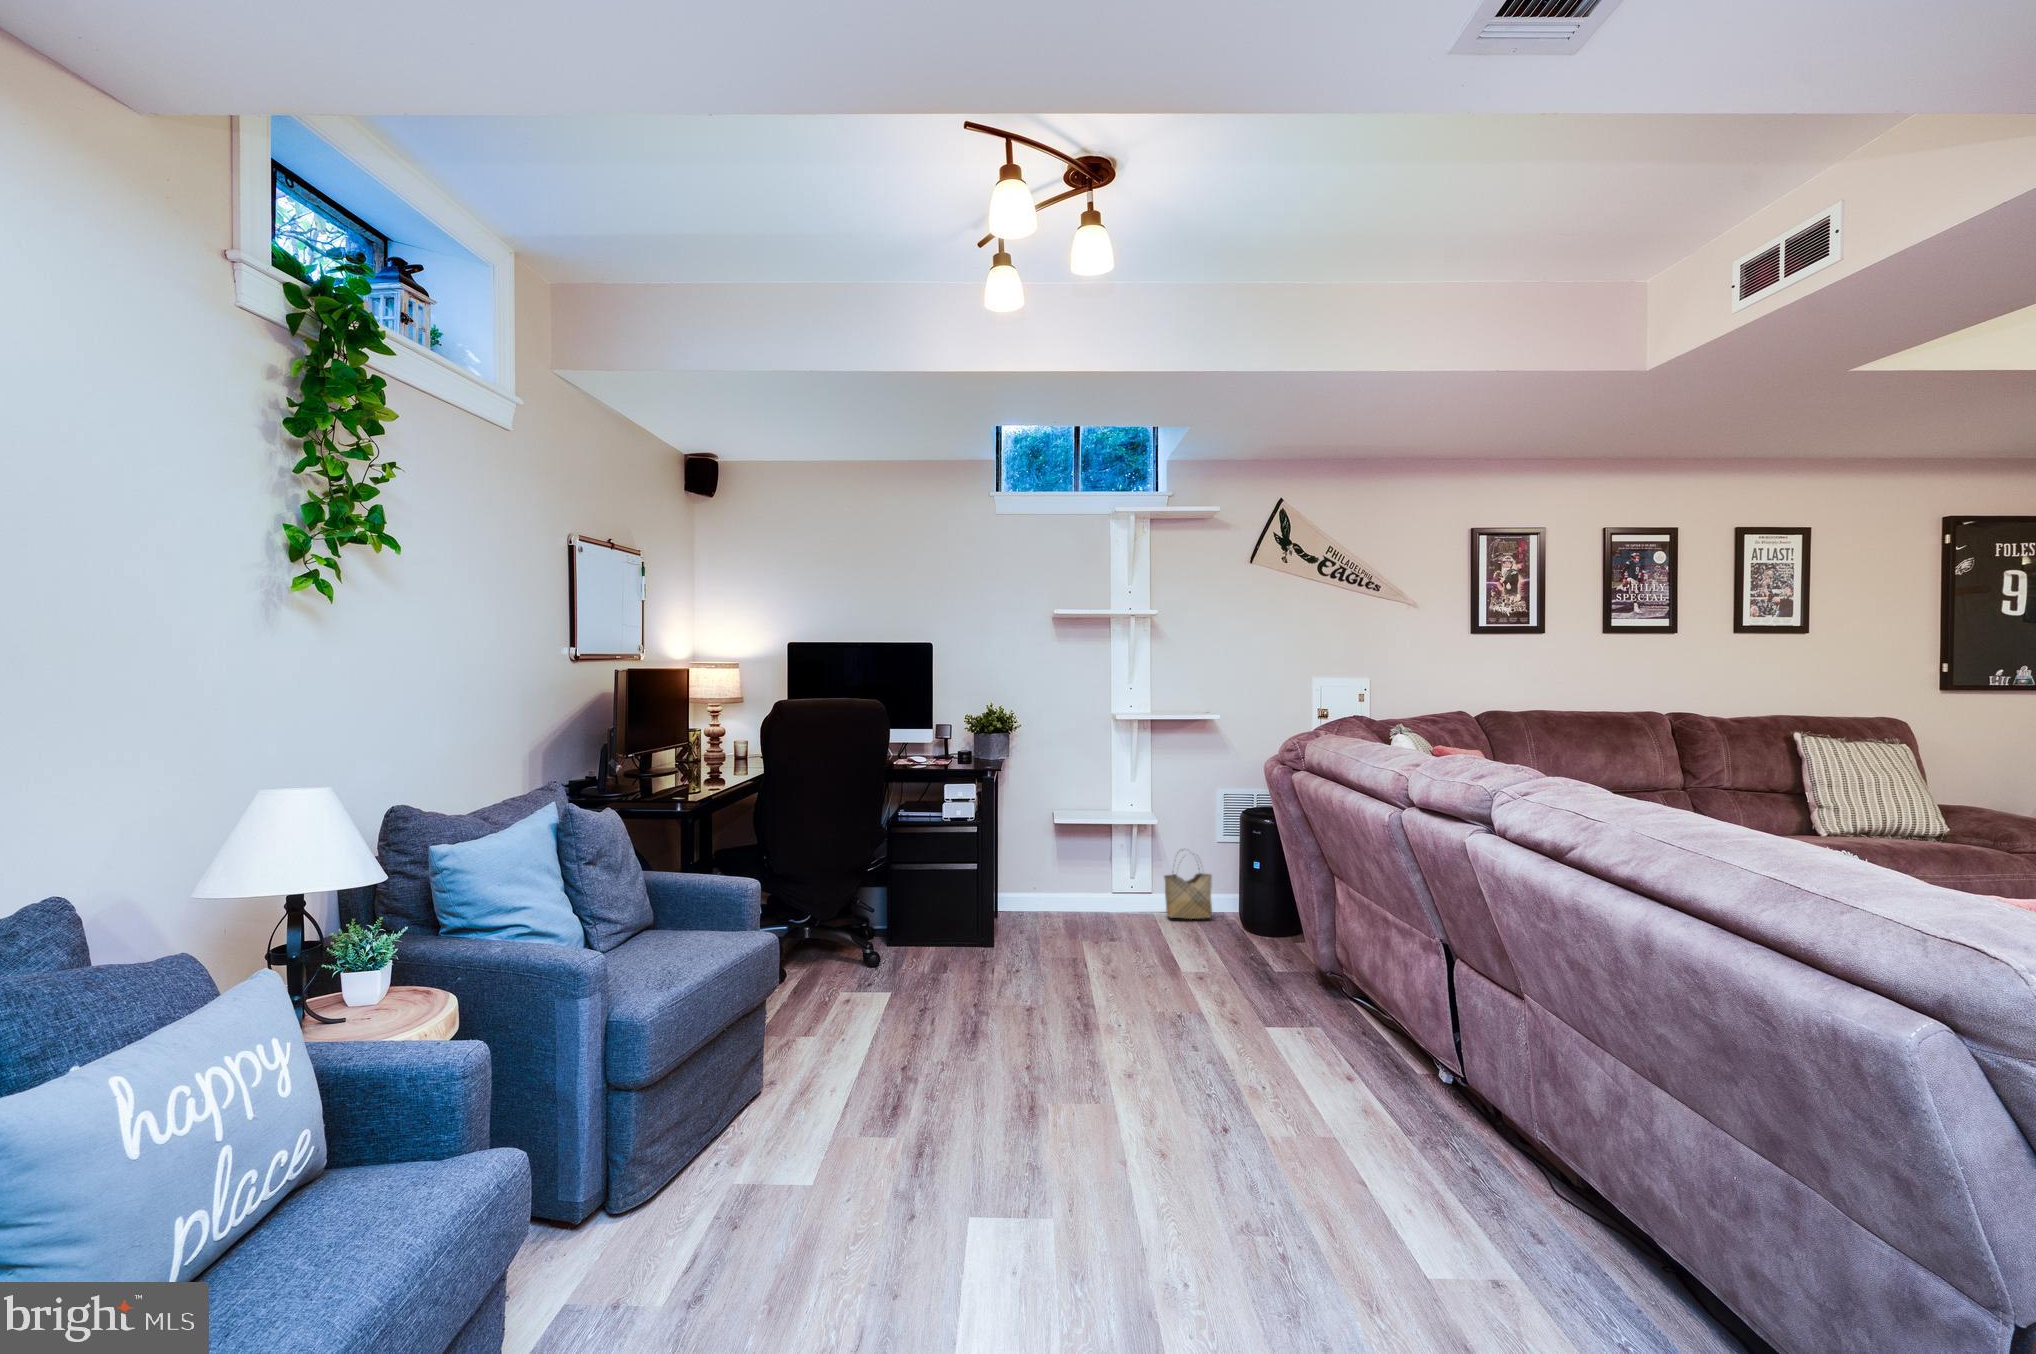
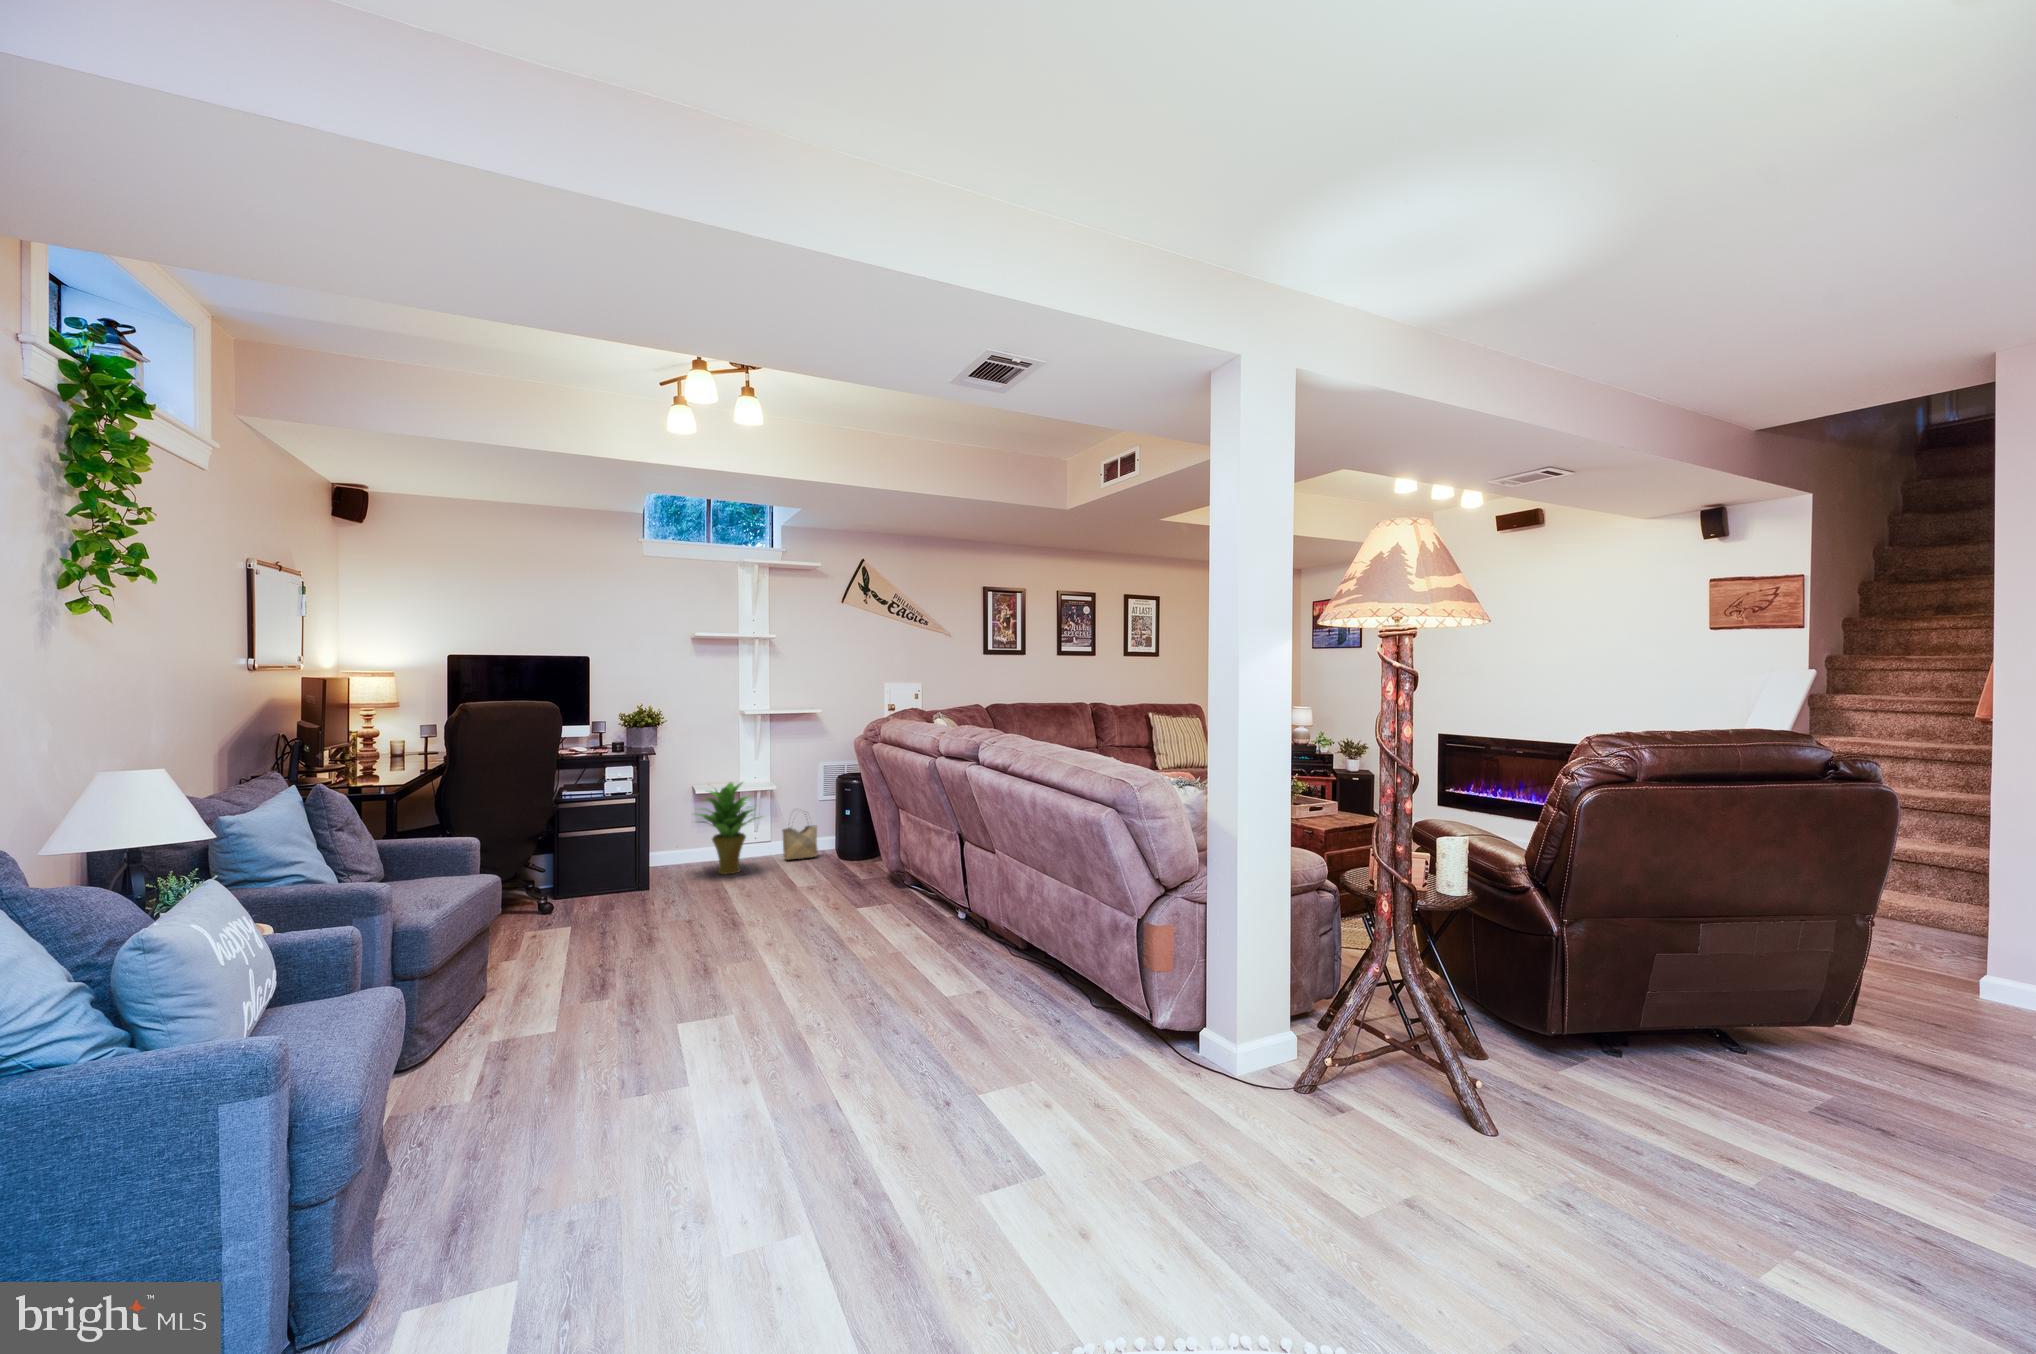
potted plant: none [1049,808,1140,931] -> present [695,782,757,874]

